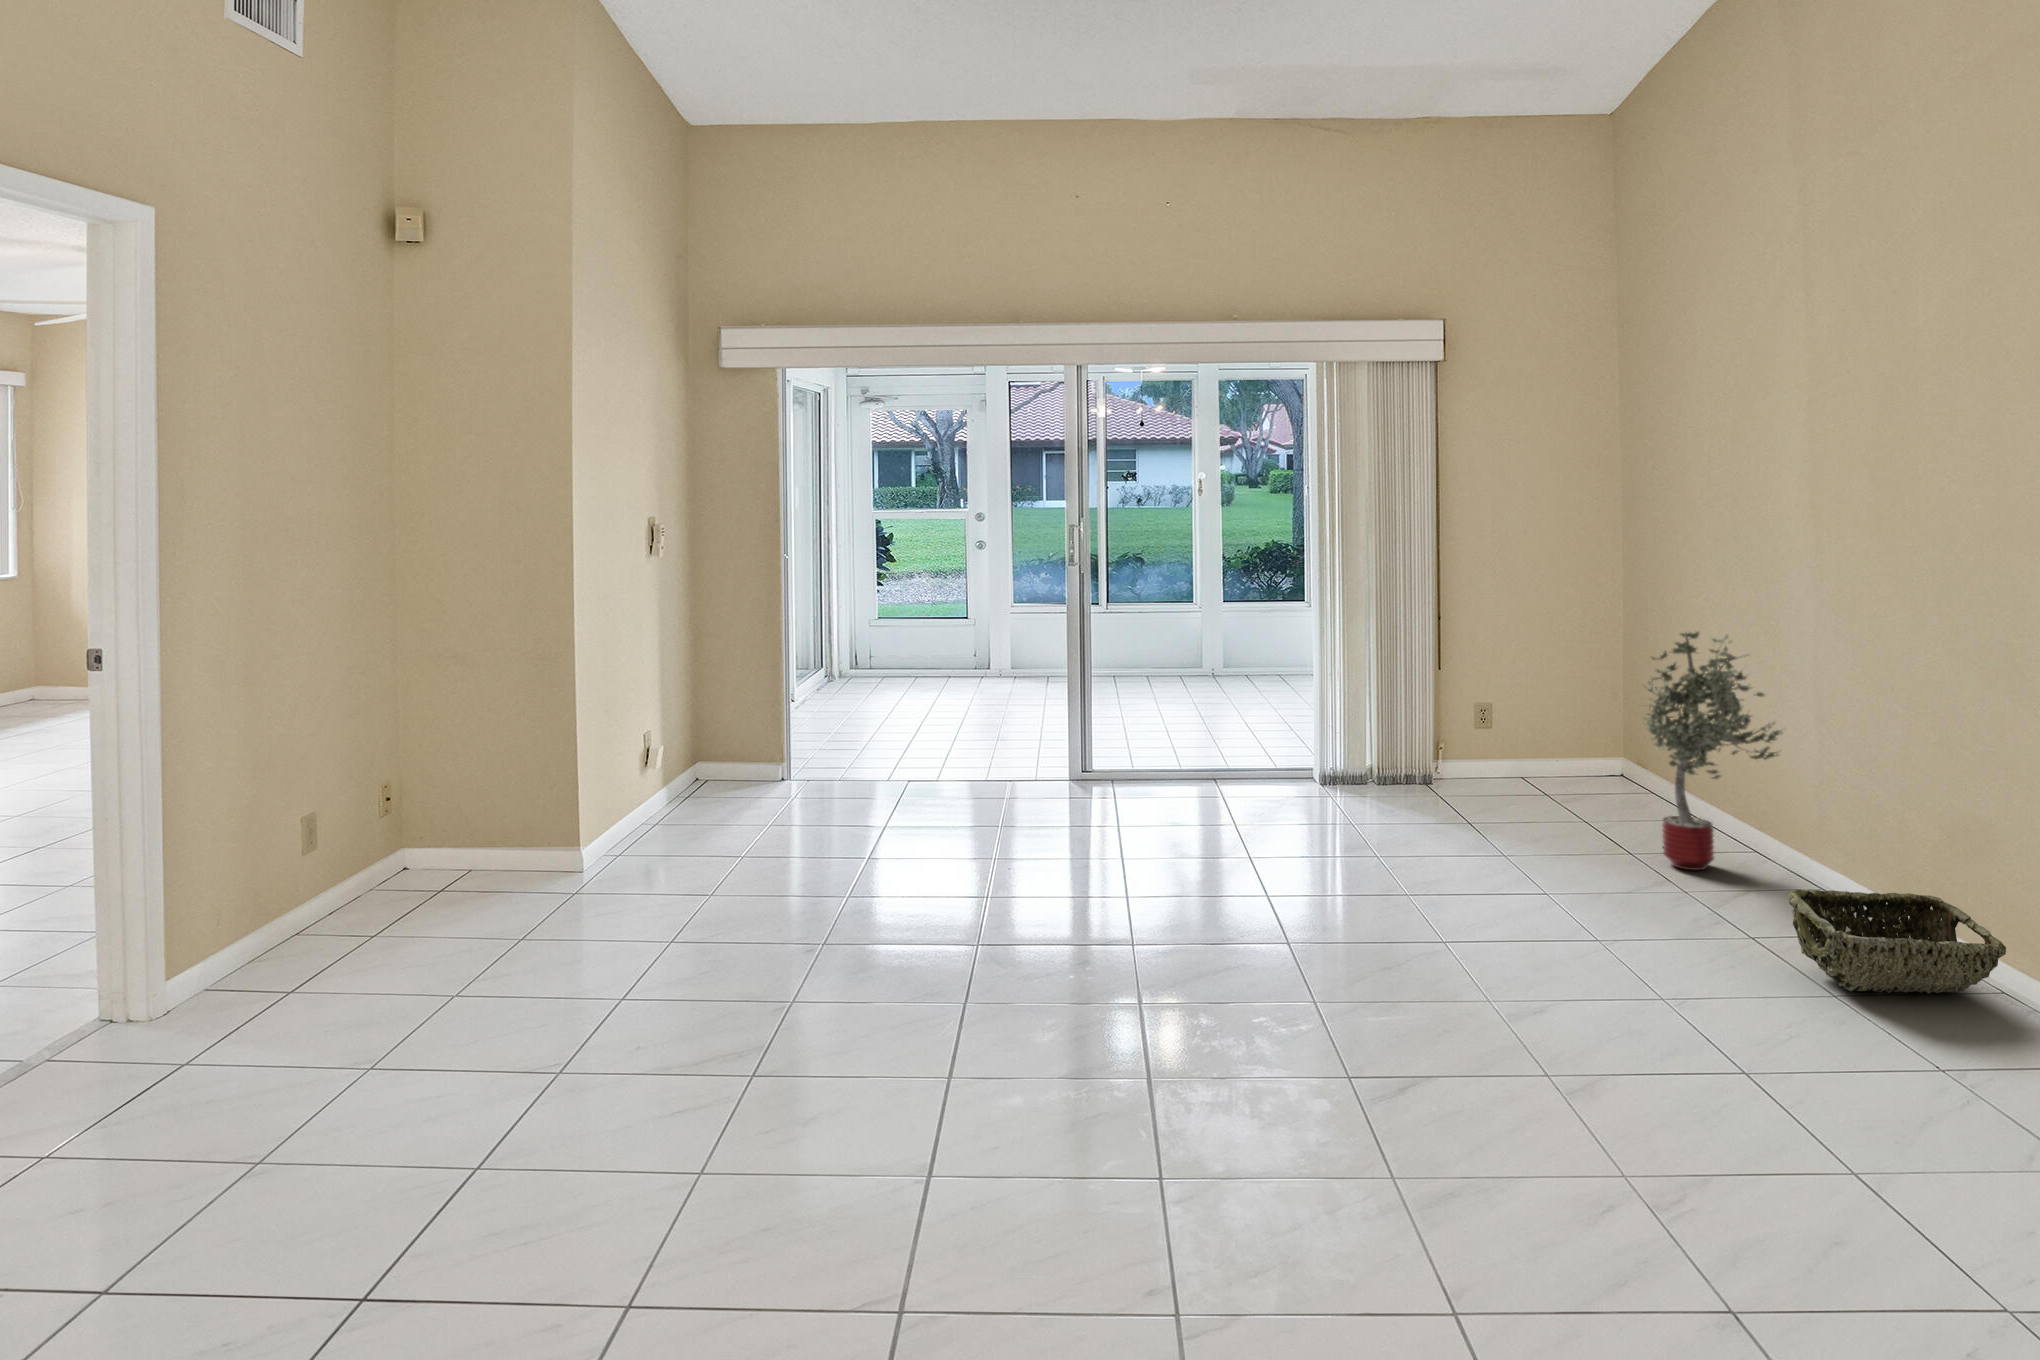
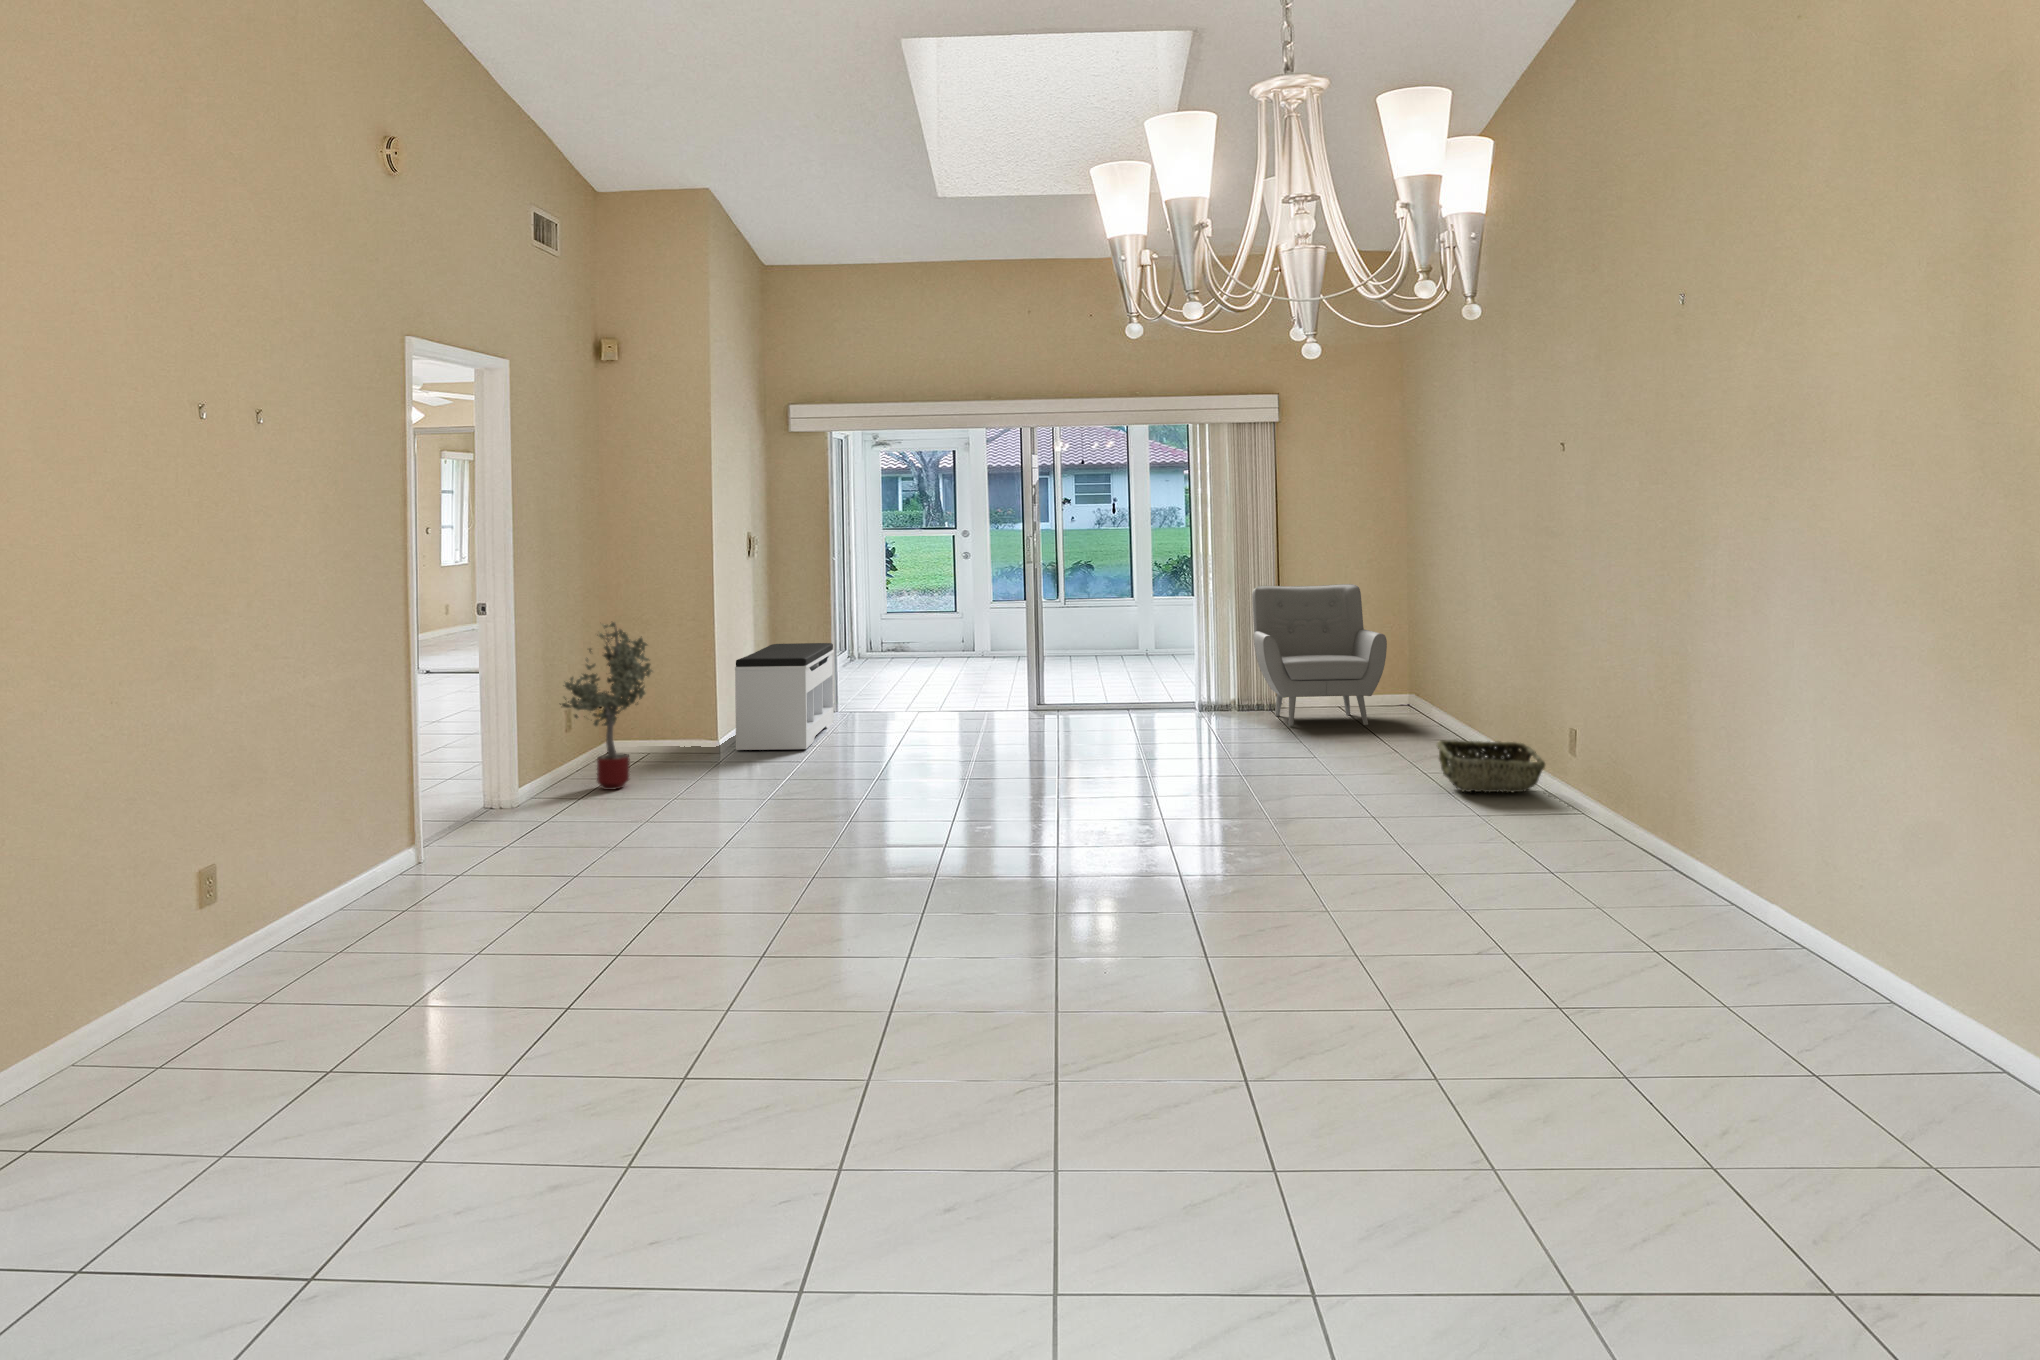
armchair: none [1402,600,1615,818] -> present [1252,584,1387,726]
potted tree: present [1644,632,1782,870] -> present [560,622,652,790]
bench: none [611,683,782,862] -> present [735,643,834,750]

